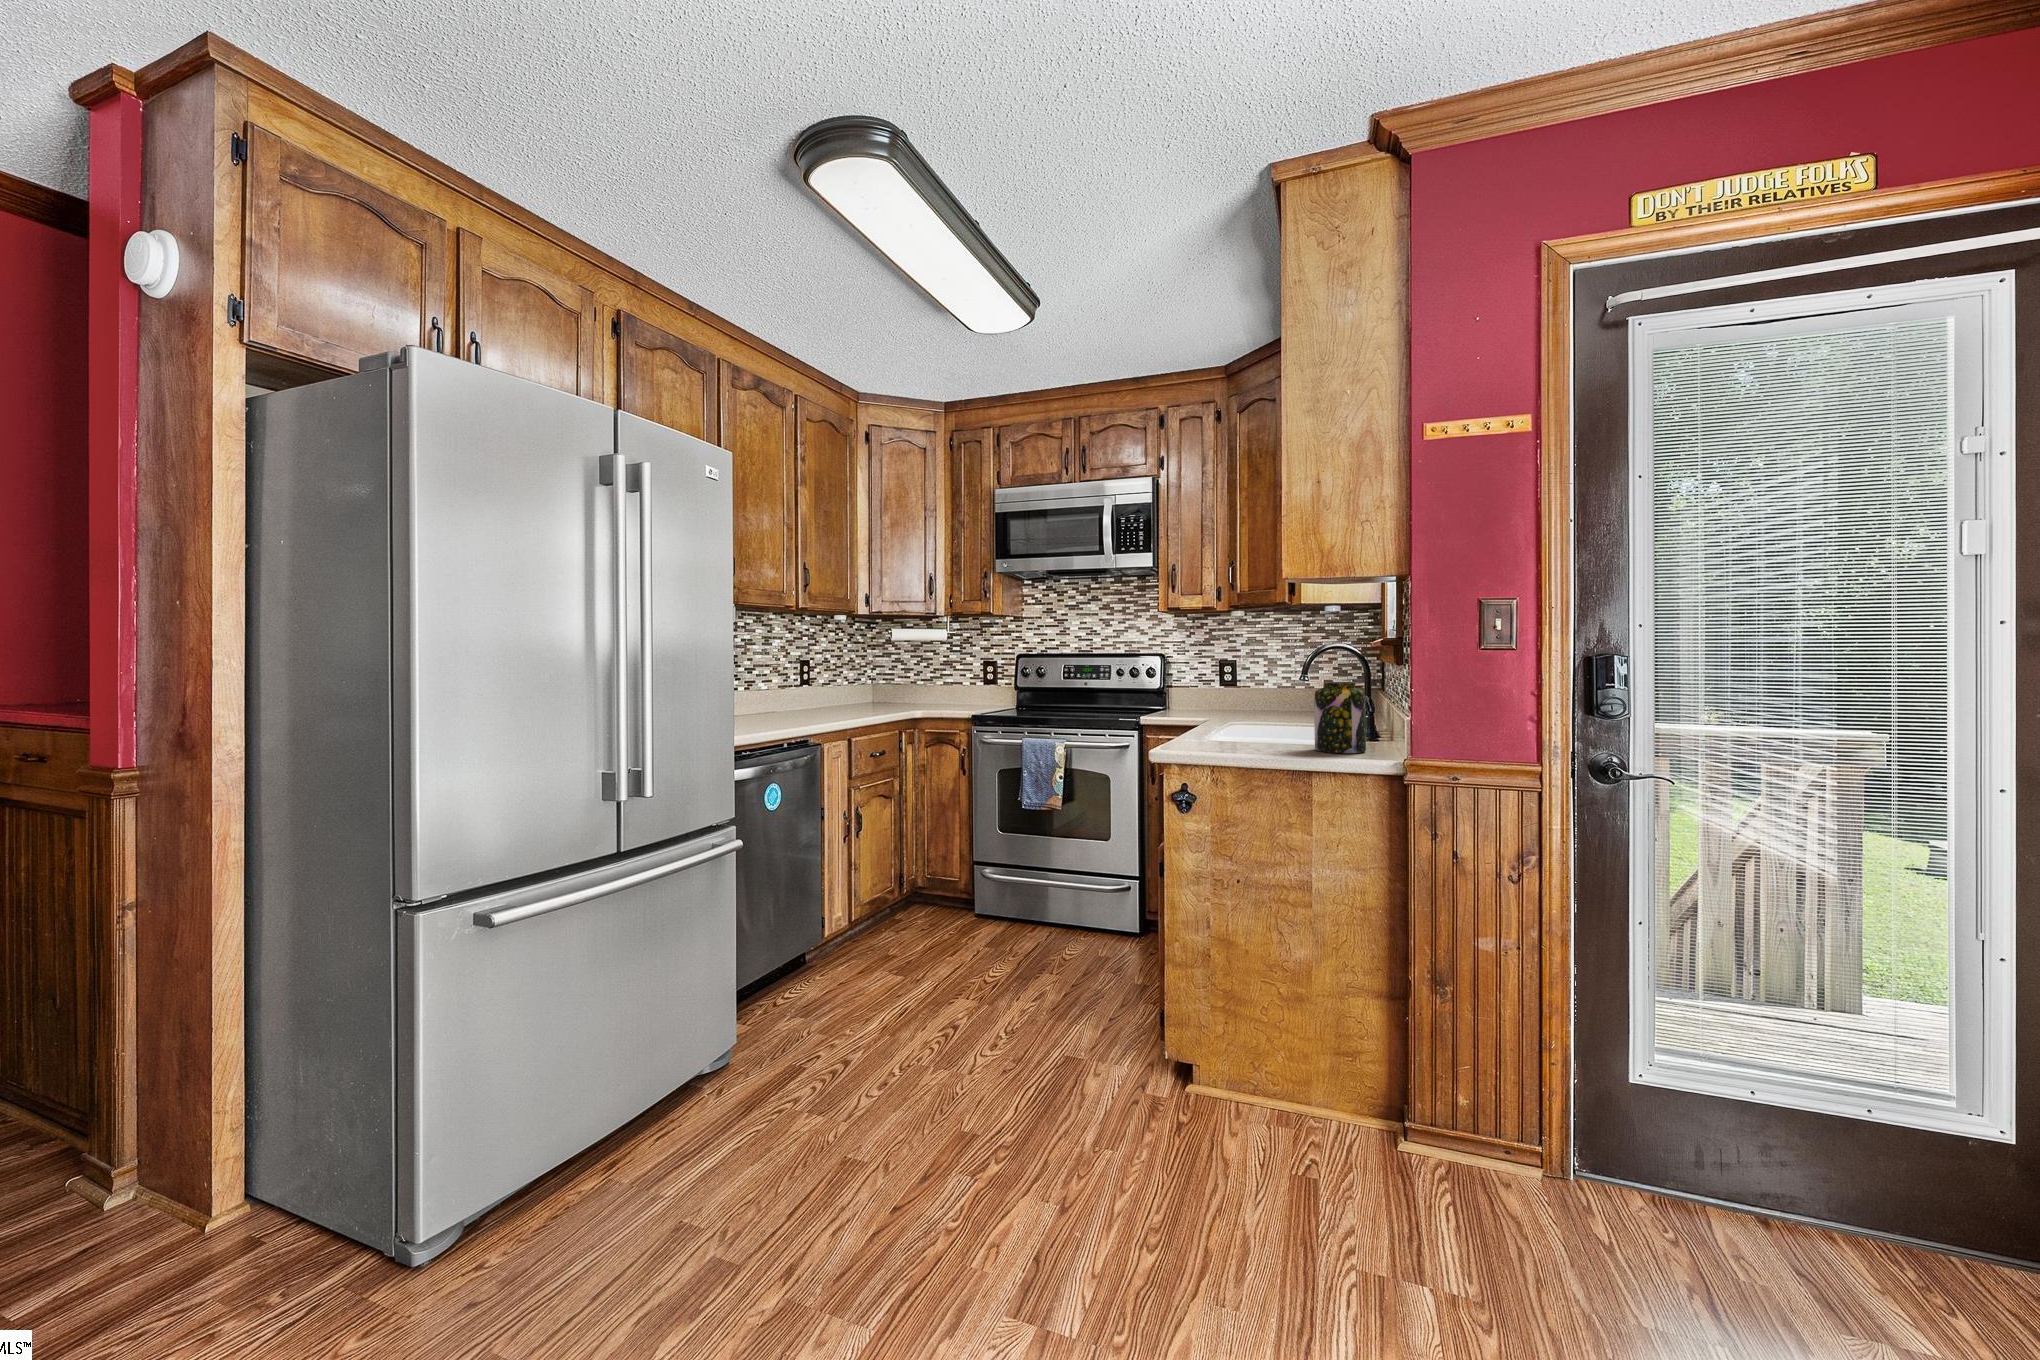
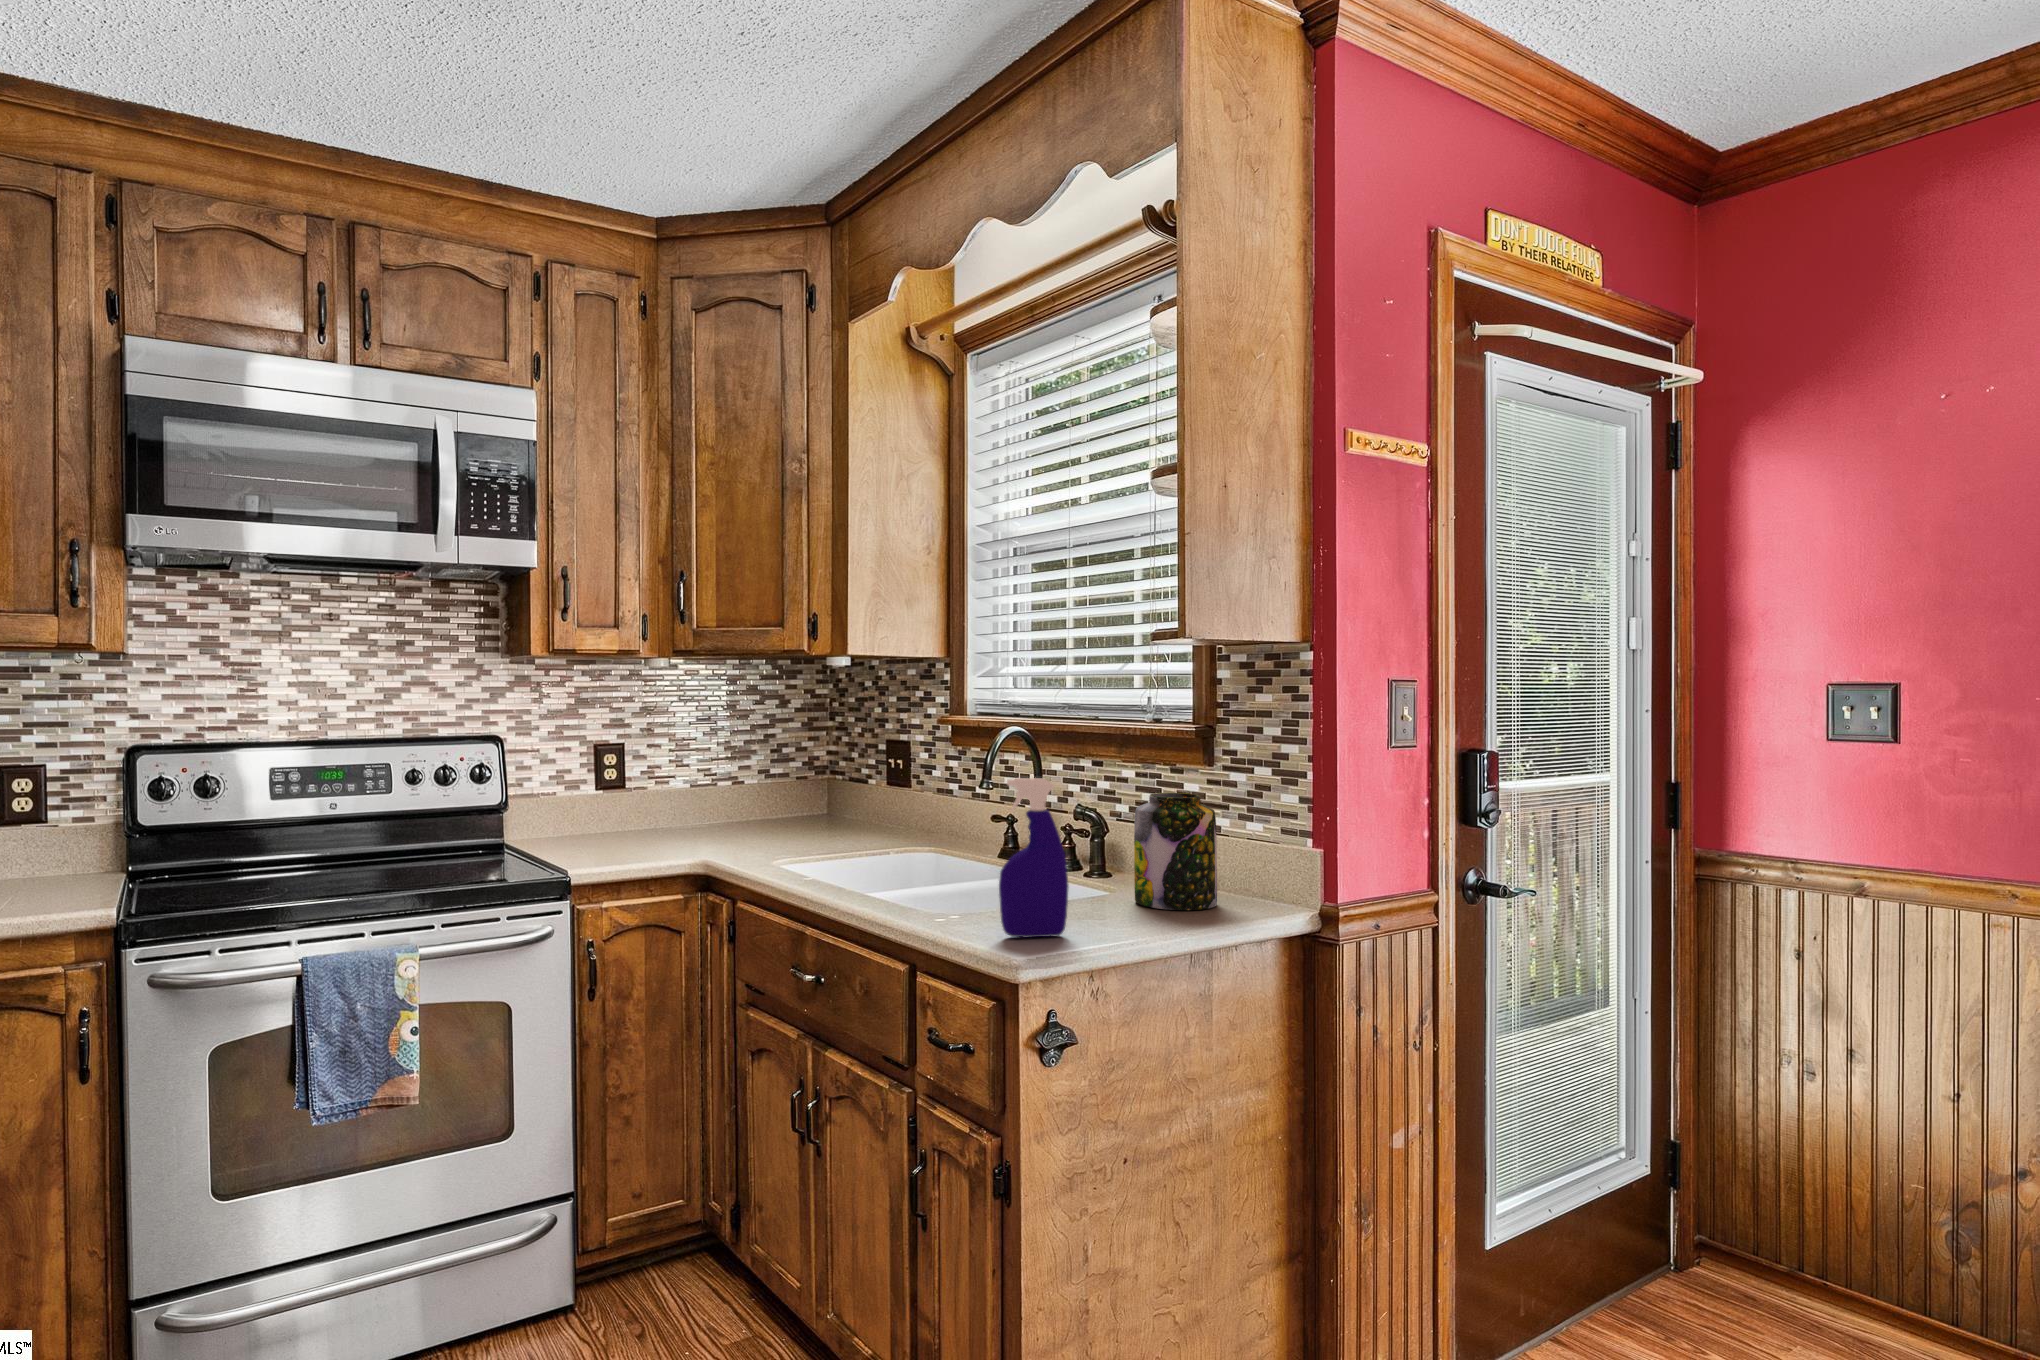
spray bottle: none [1186,664,1219,750] -> present [999,778,1068,938]

